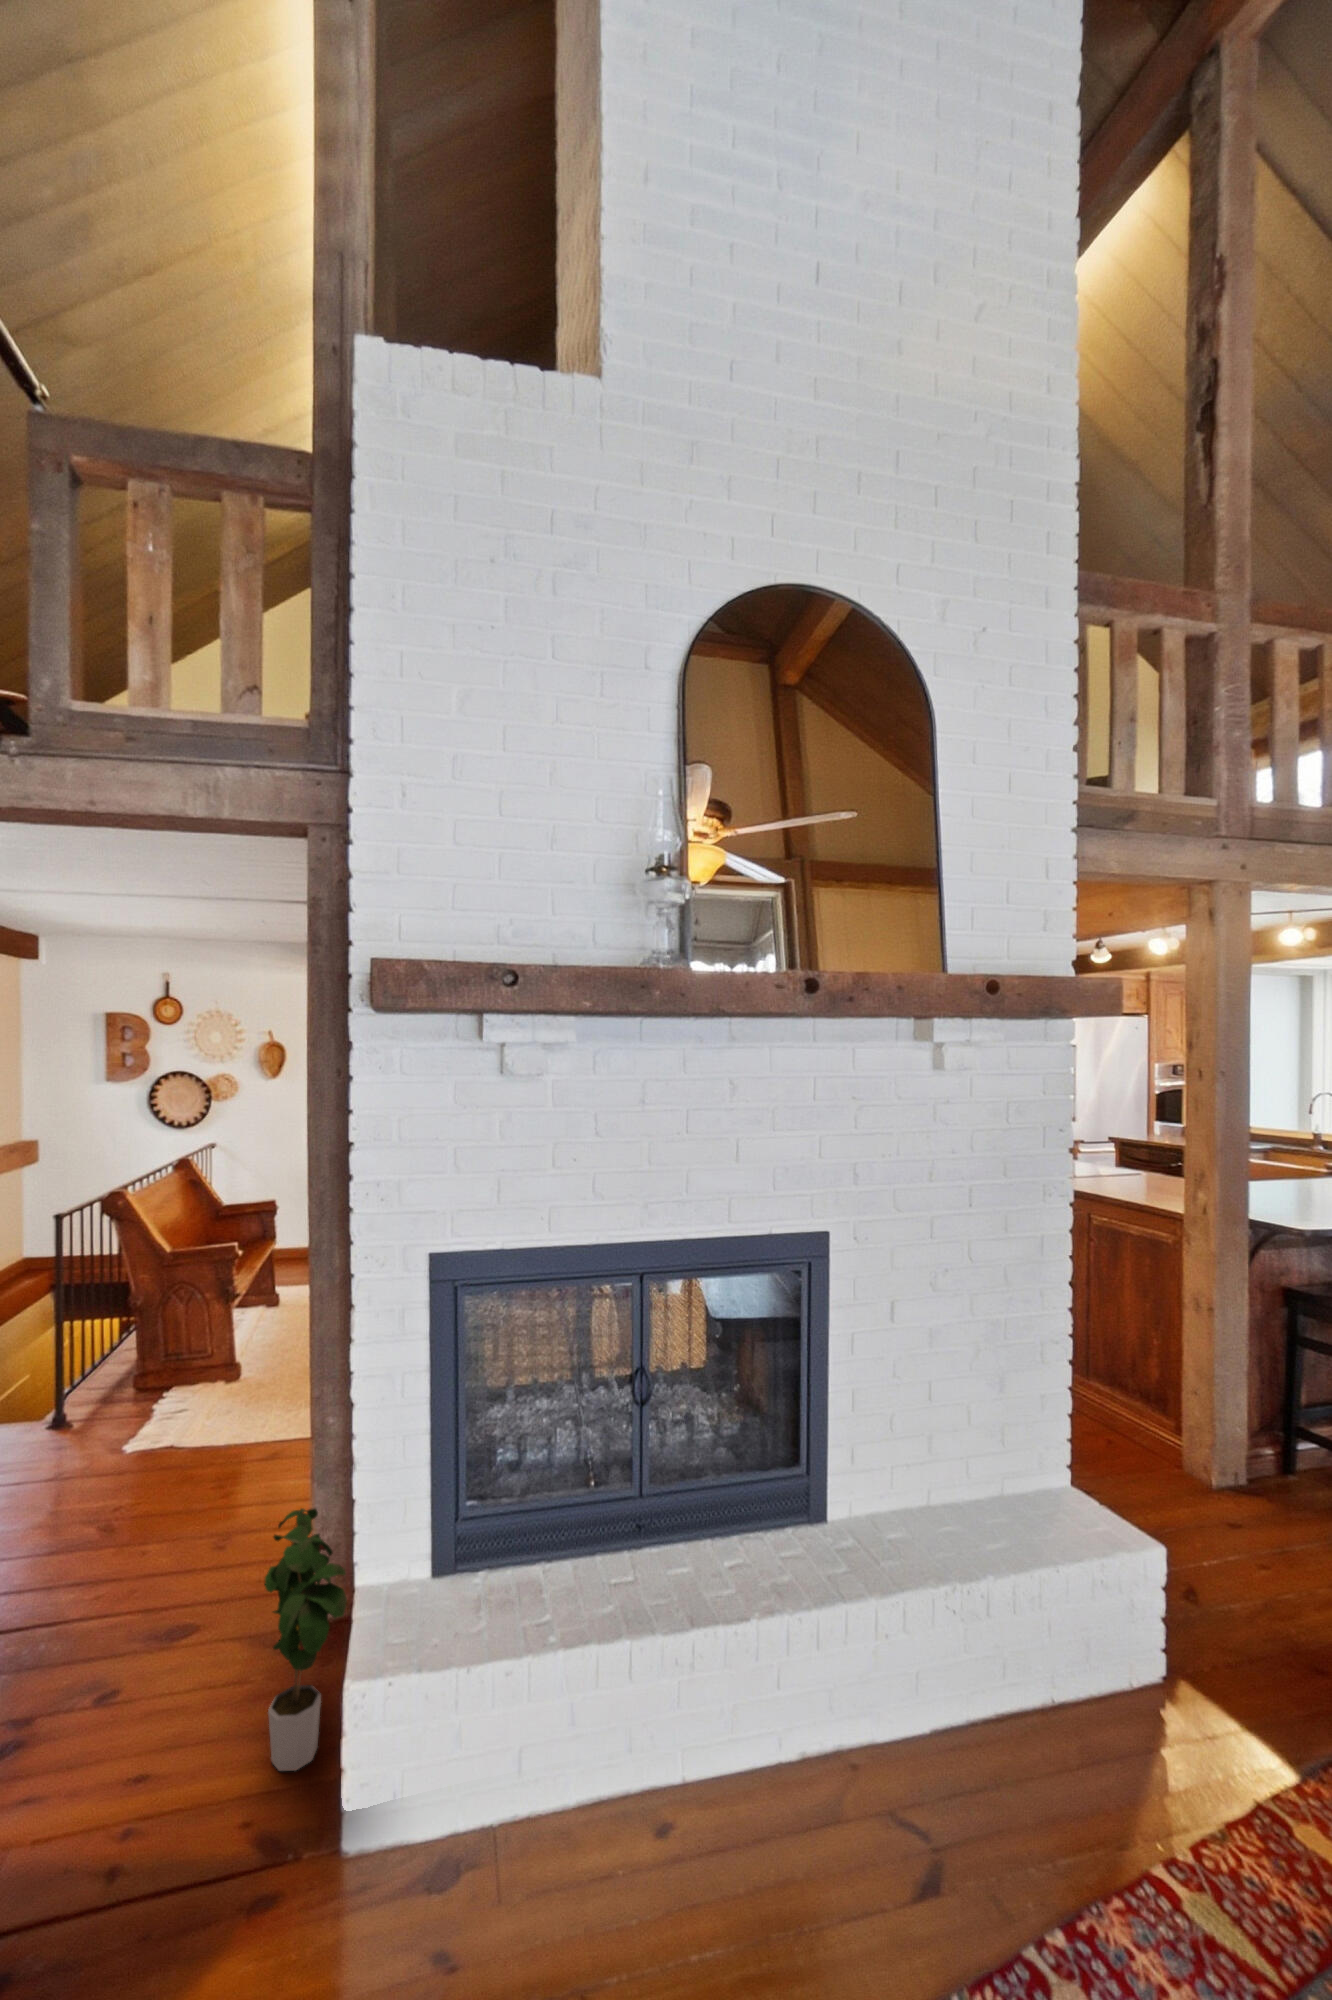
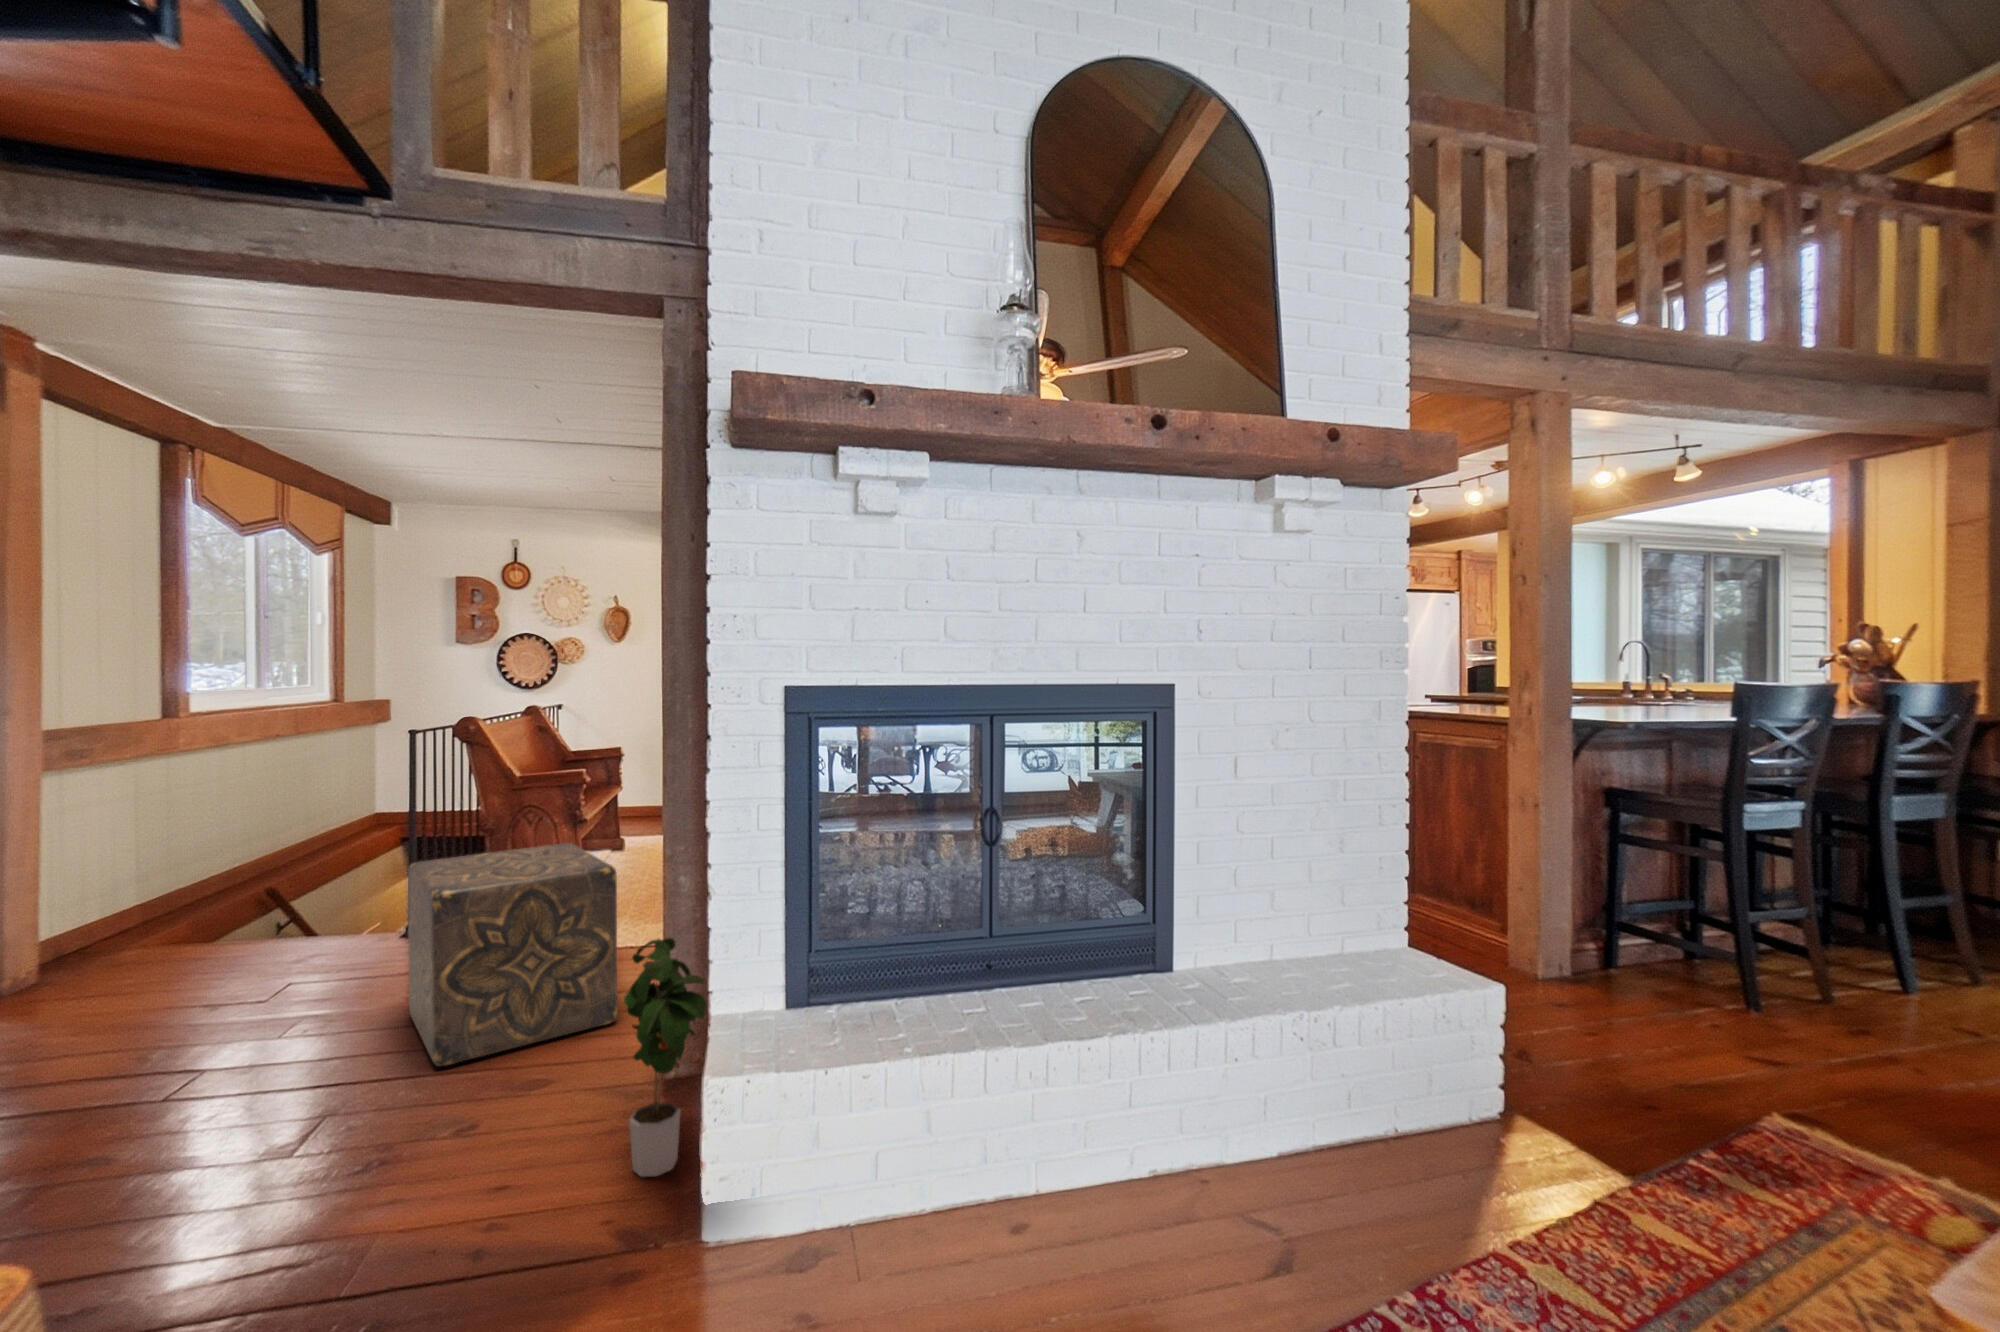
ottoman: none [50,1352,262,1618] -> present [408,843,617,1066]

